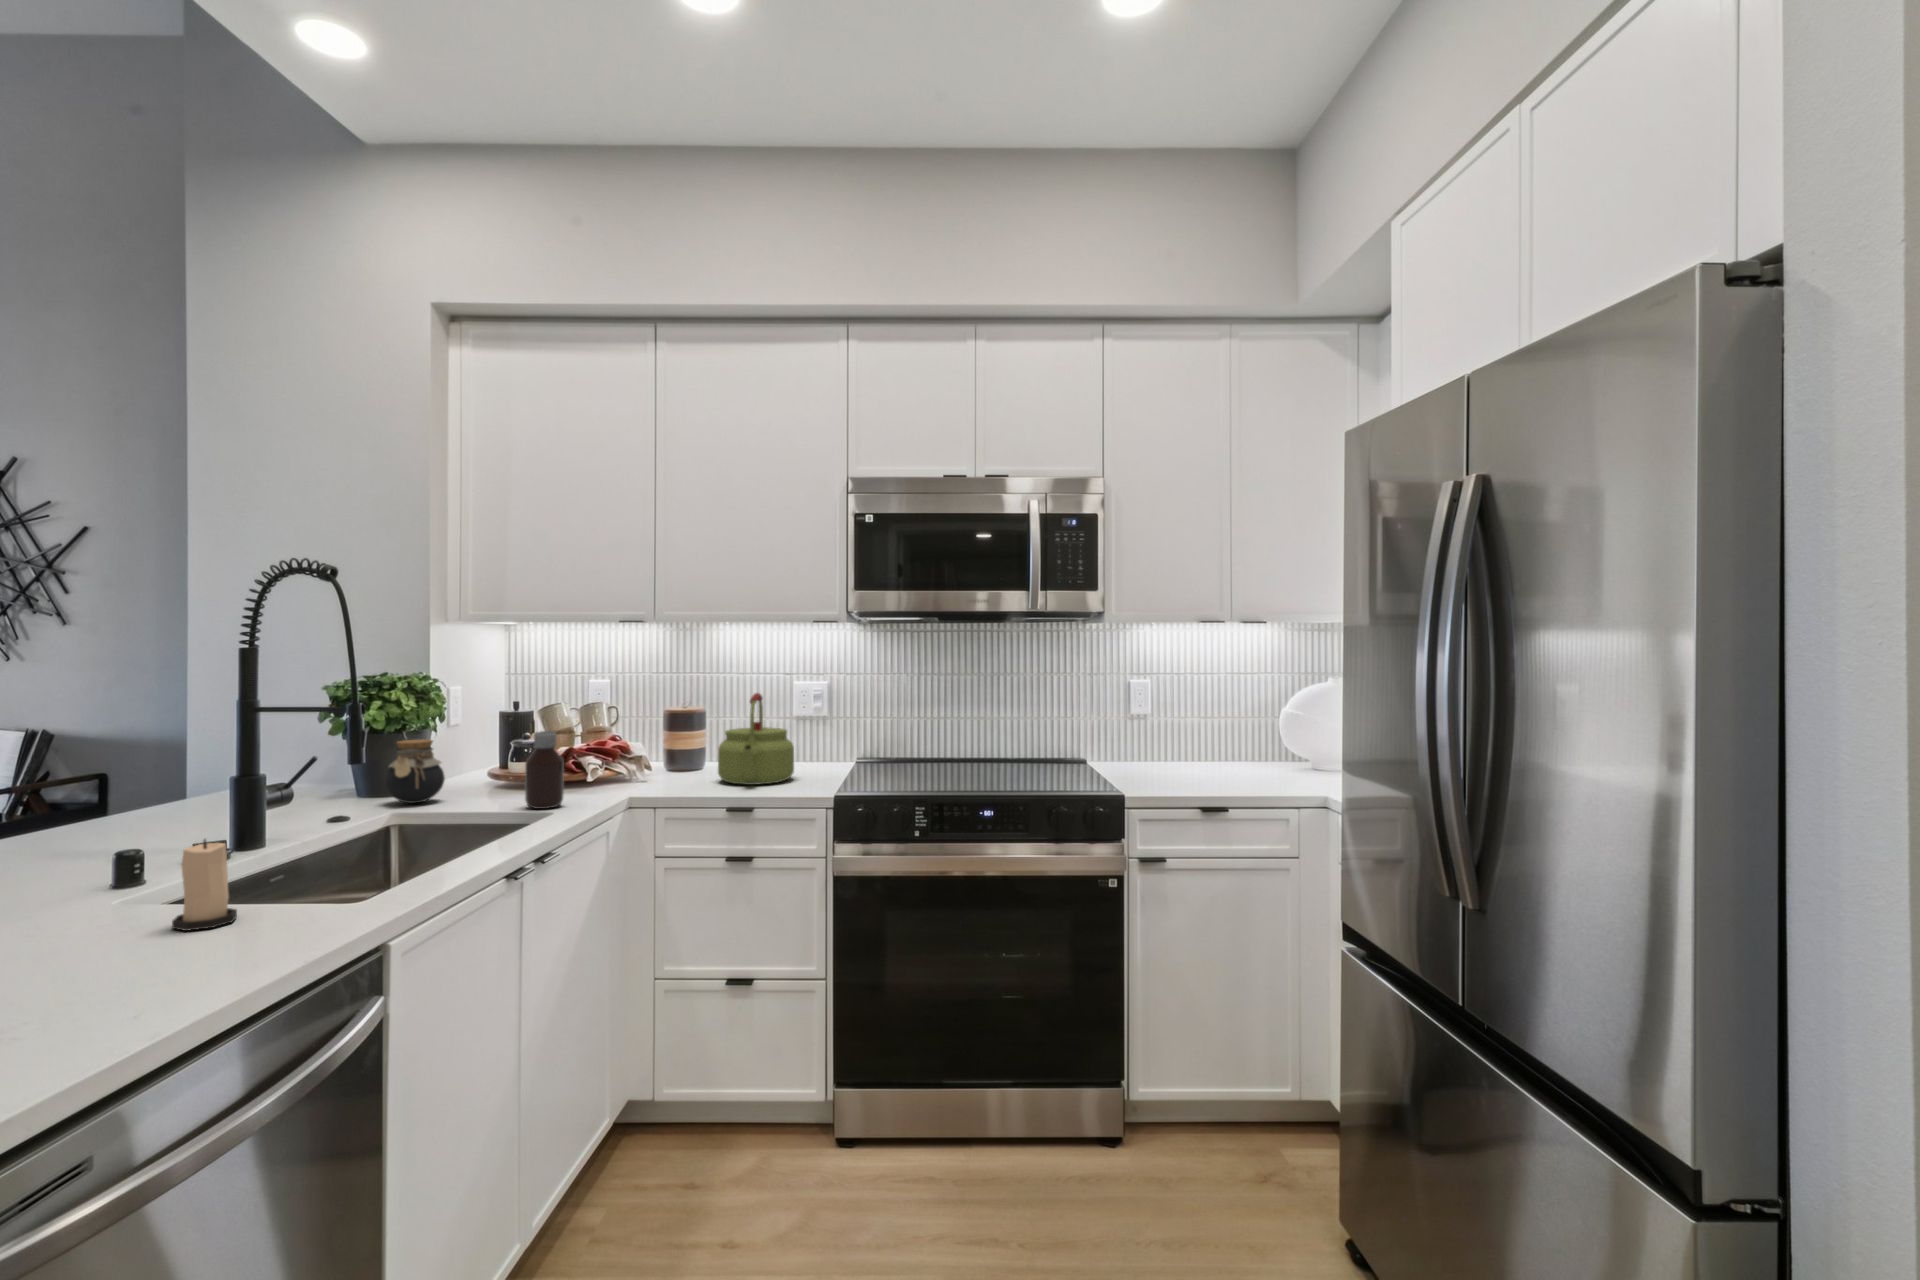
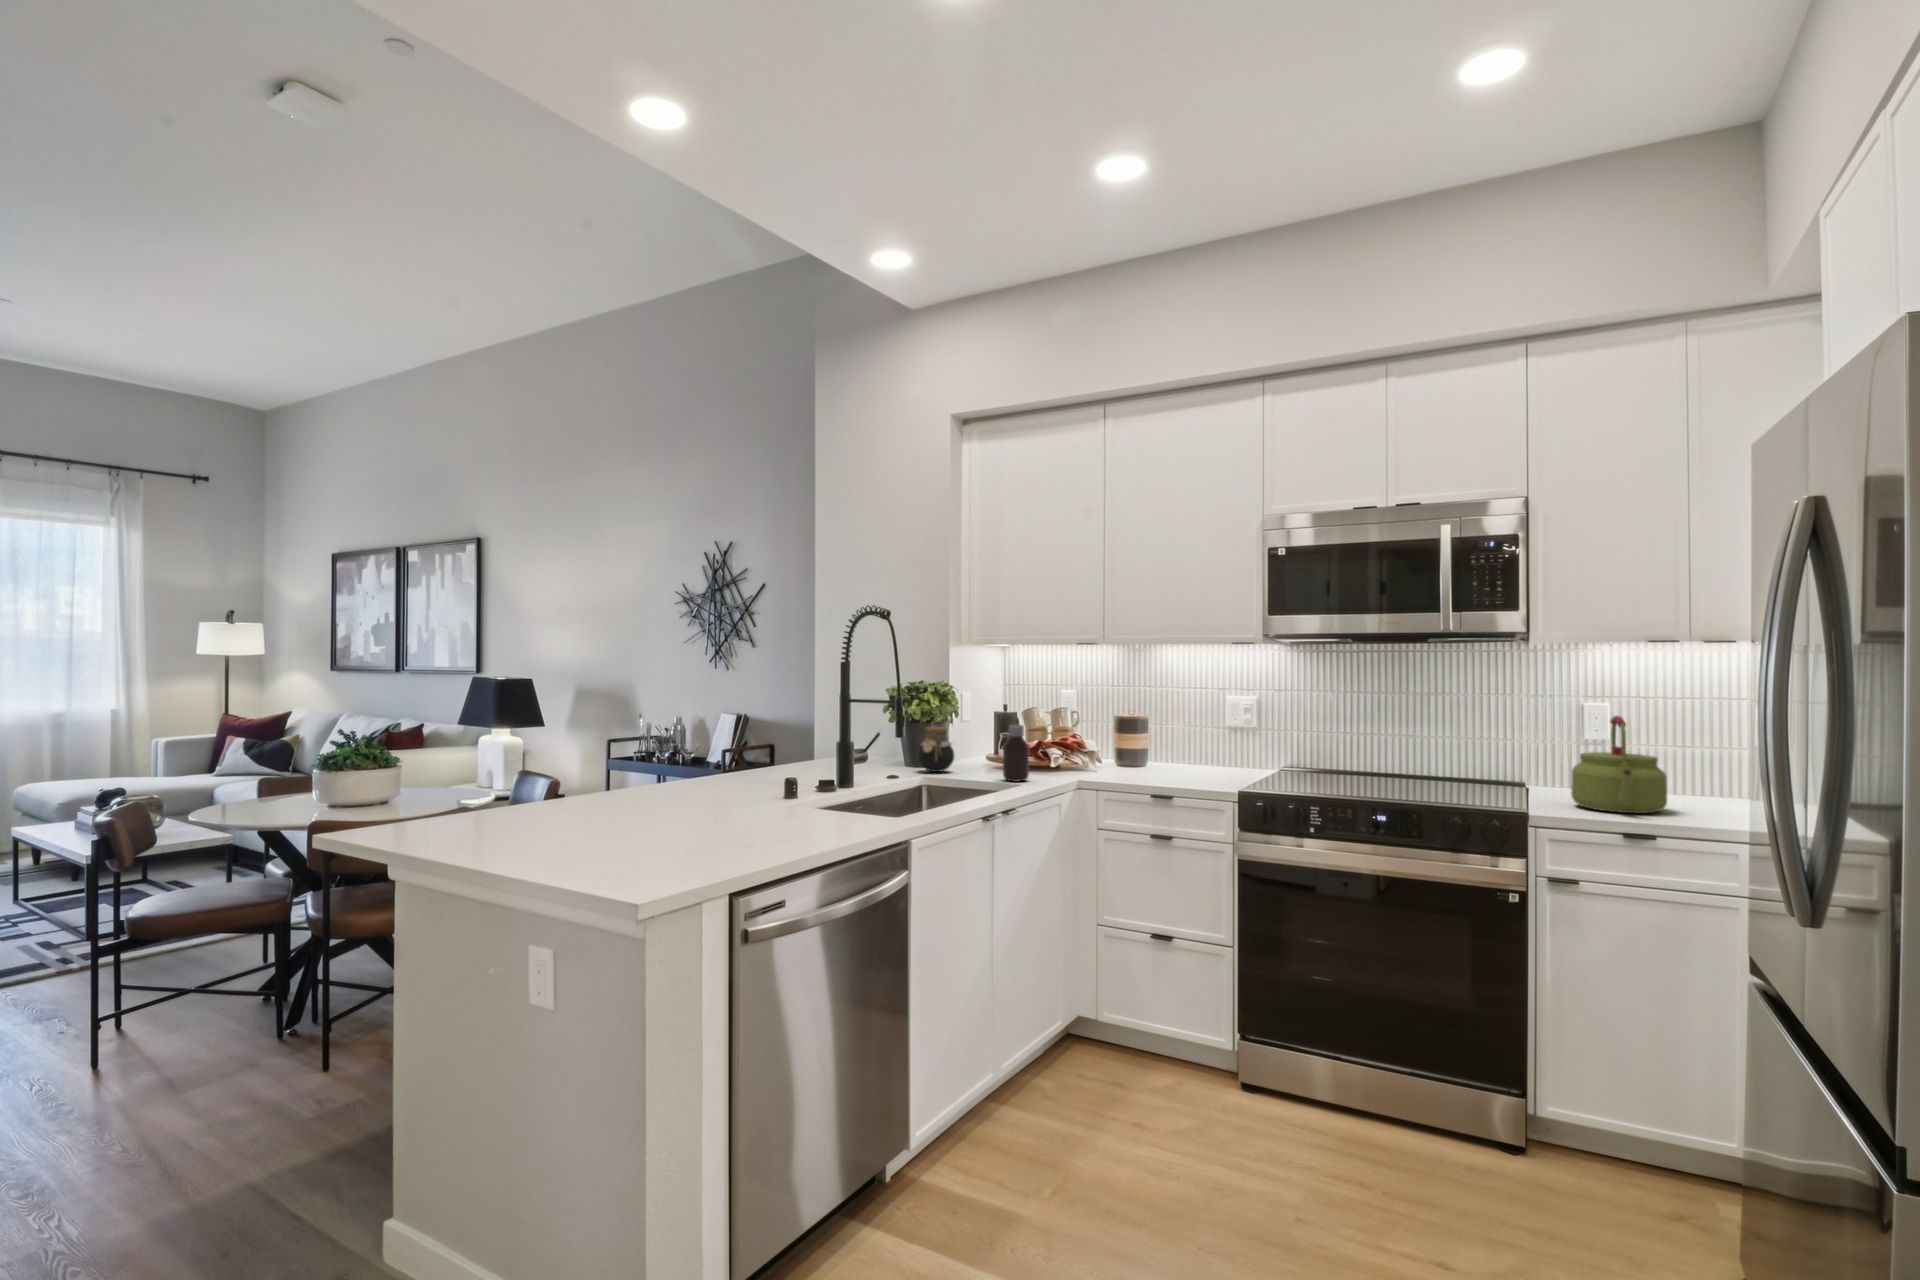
kettle: present [718,693,794,785] -> present [1571,716,1667,813]
candle: present [172,839,237,931] -> none [795,767,825,819]

